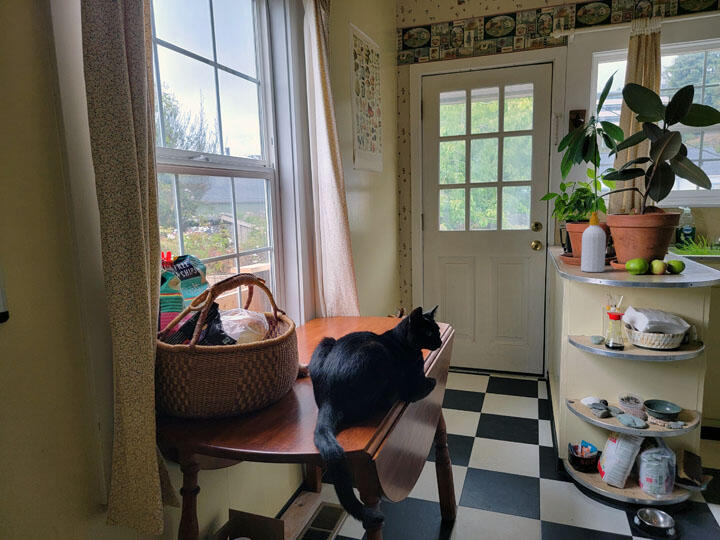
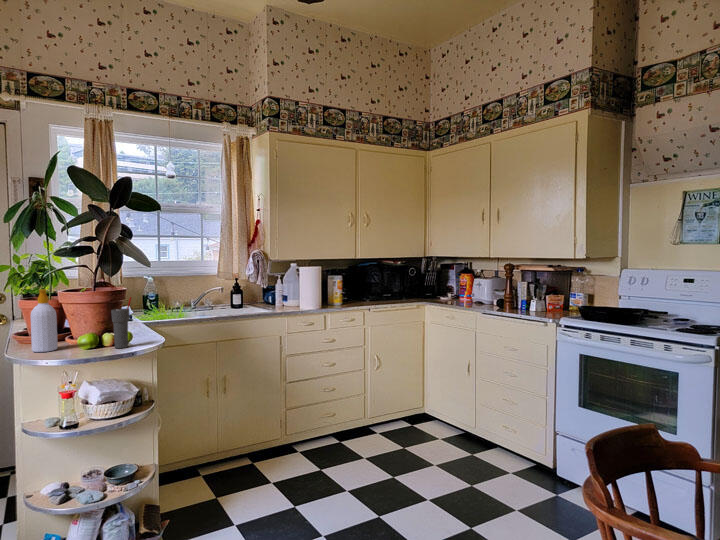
cup: none [666,222,692,278] -> present [111,297,131,348]

